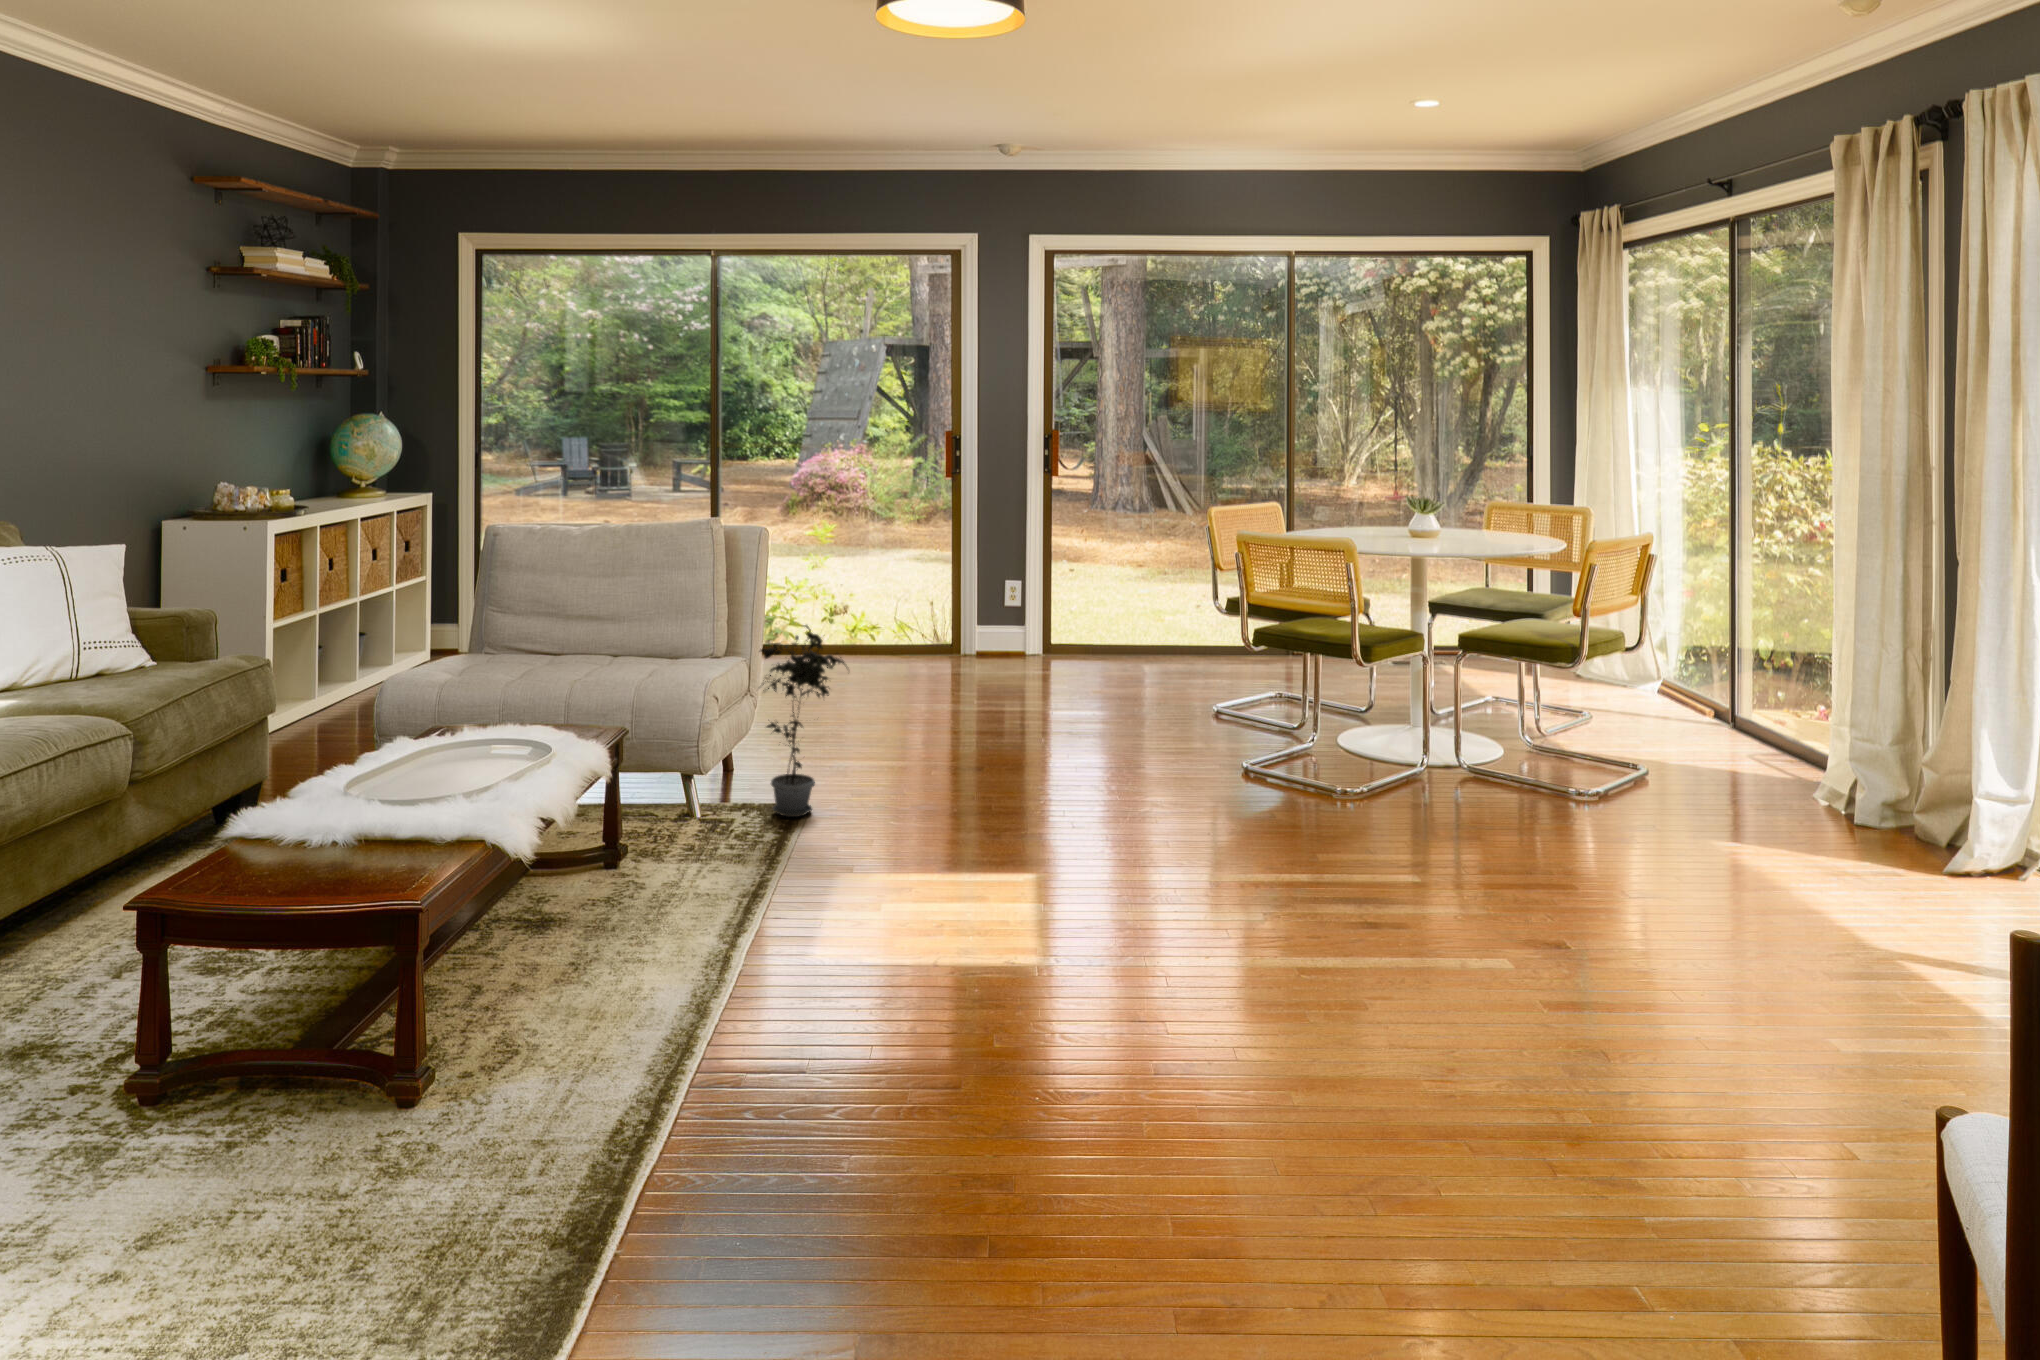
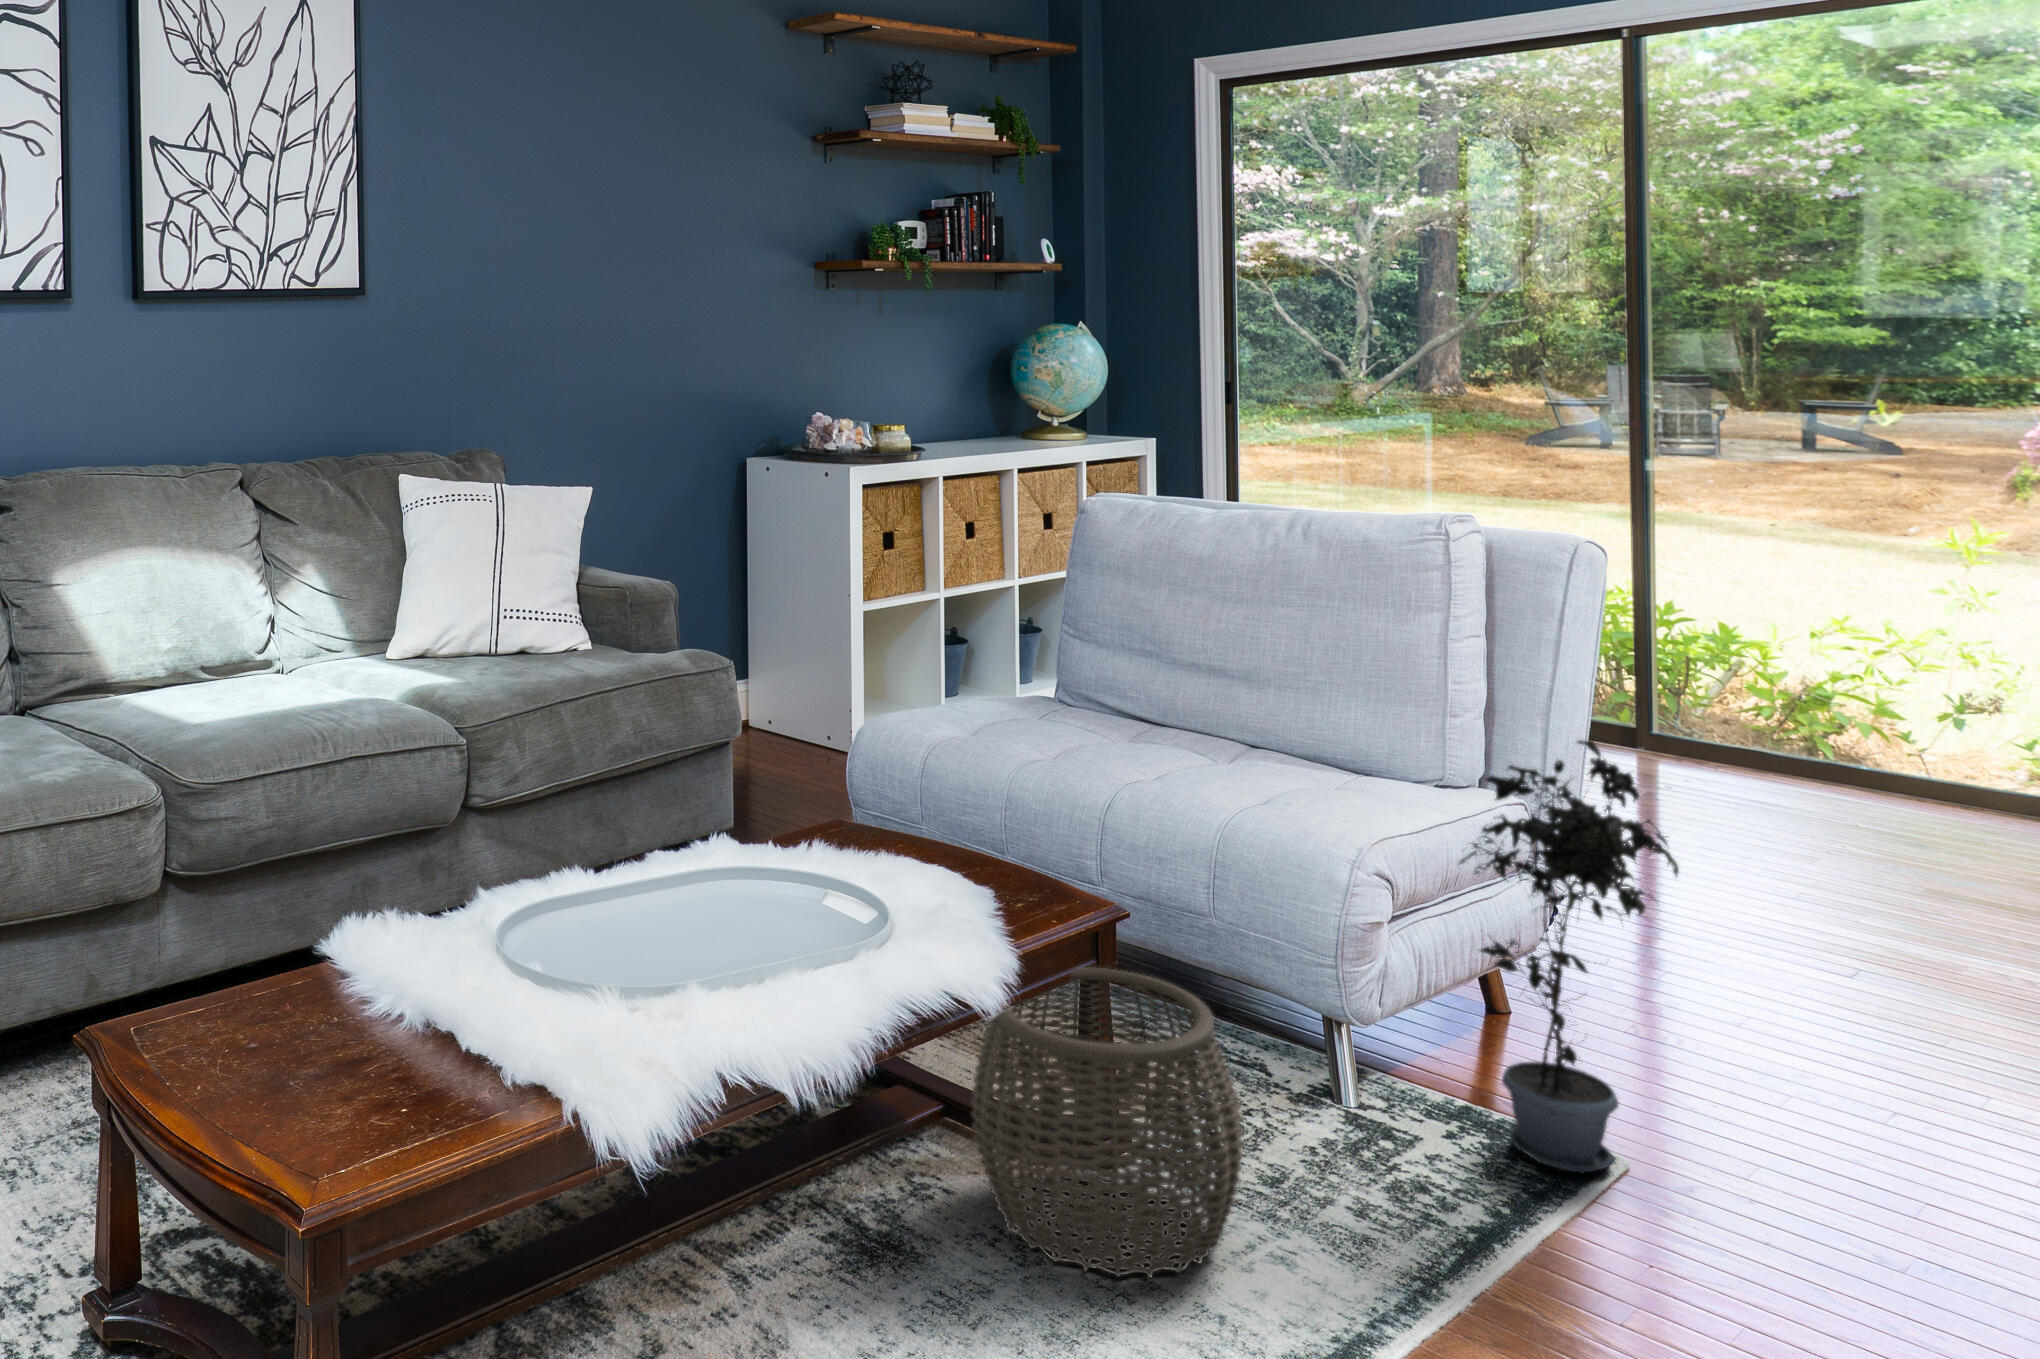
woven basket: none [578,763,710,904] -> present [971,967,1245,1277]

